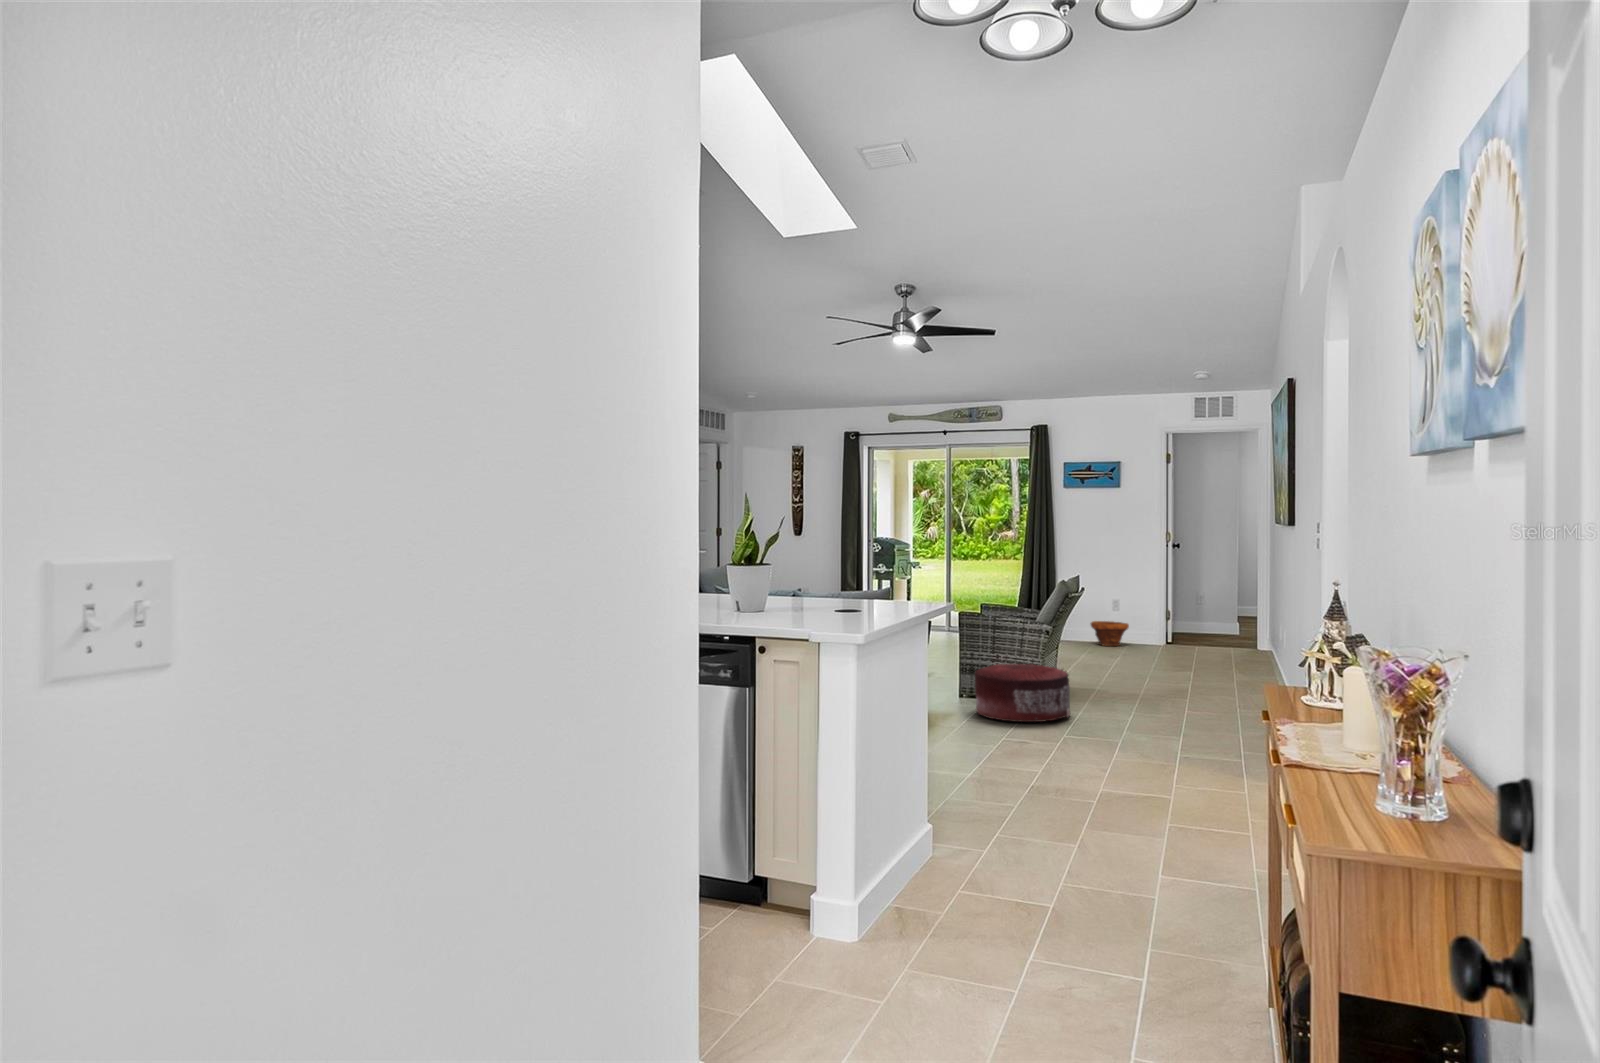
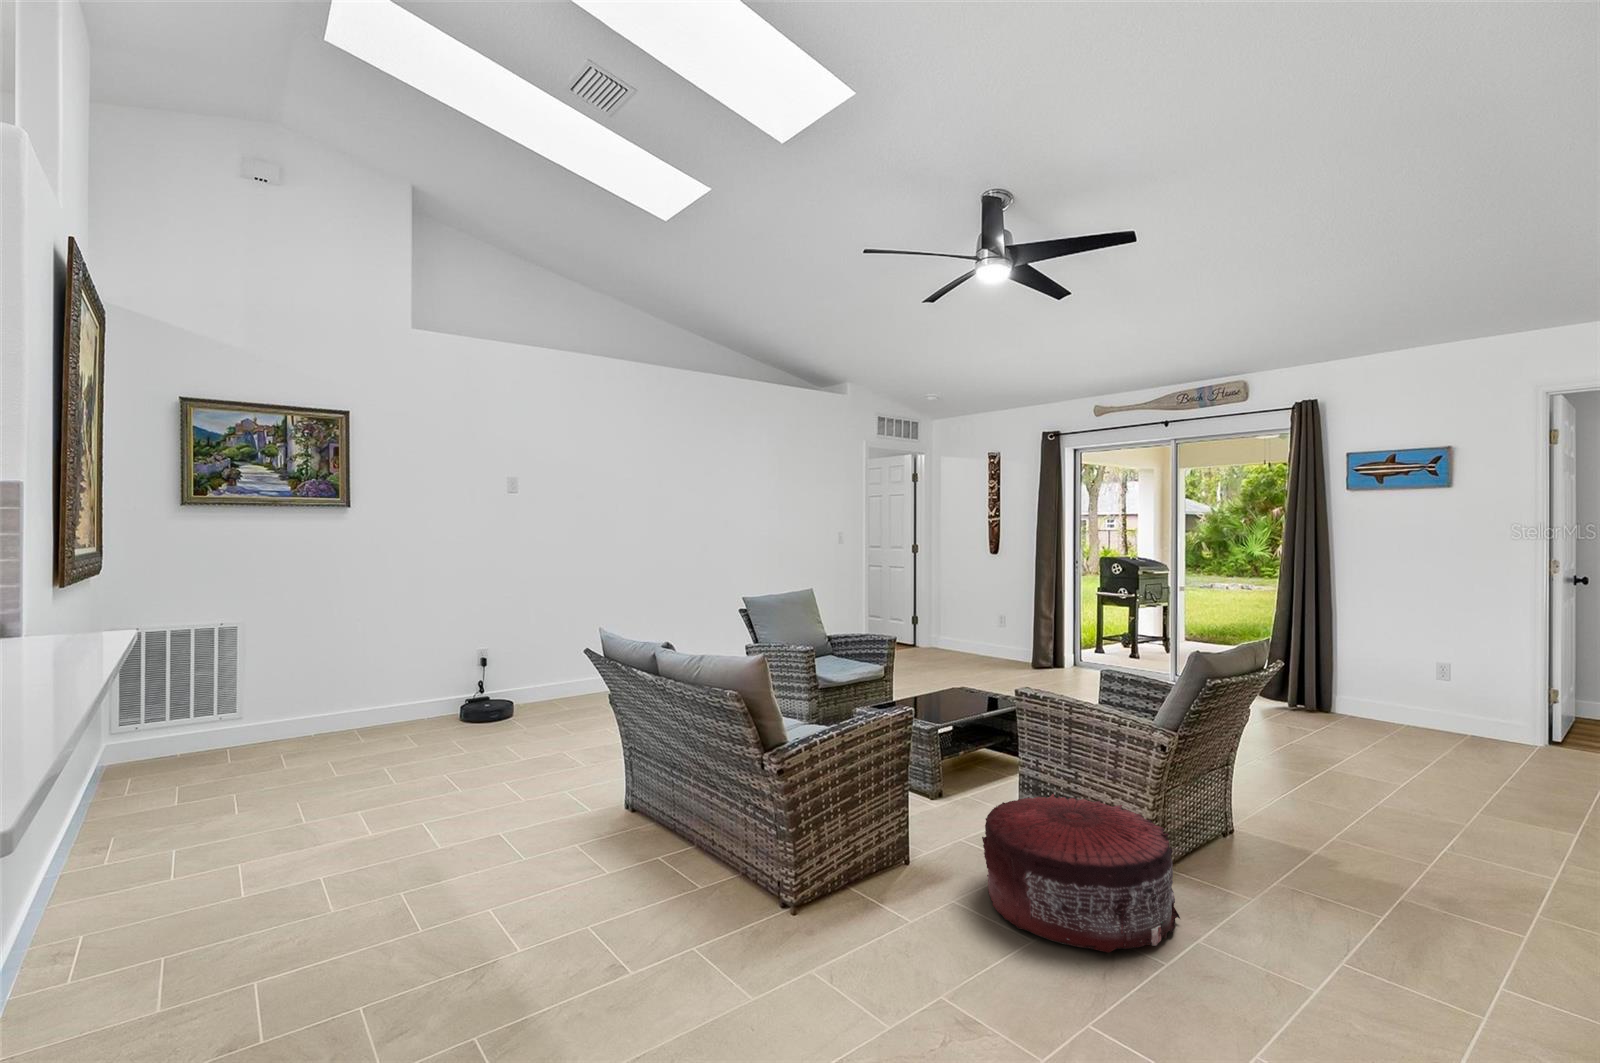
planter: present [1091,621,1129,646] -> none [1389,693,1465,740]

